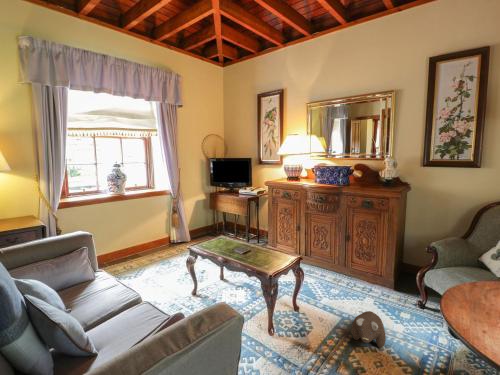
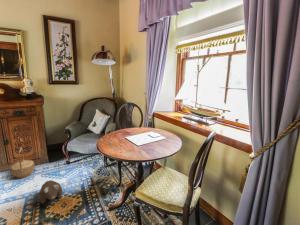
basket: none [342,250,371,293] -> present [11,147,35,178]

